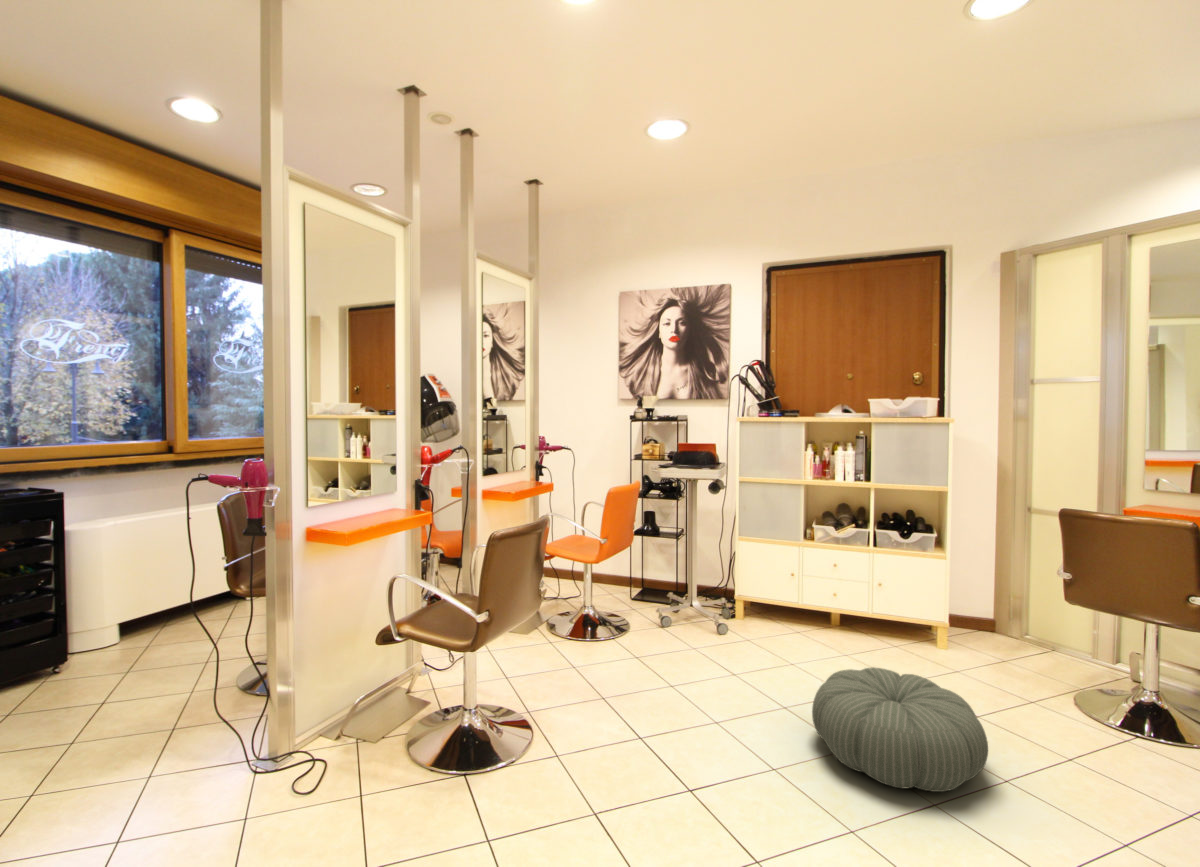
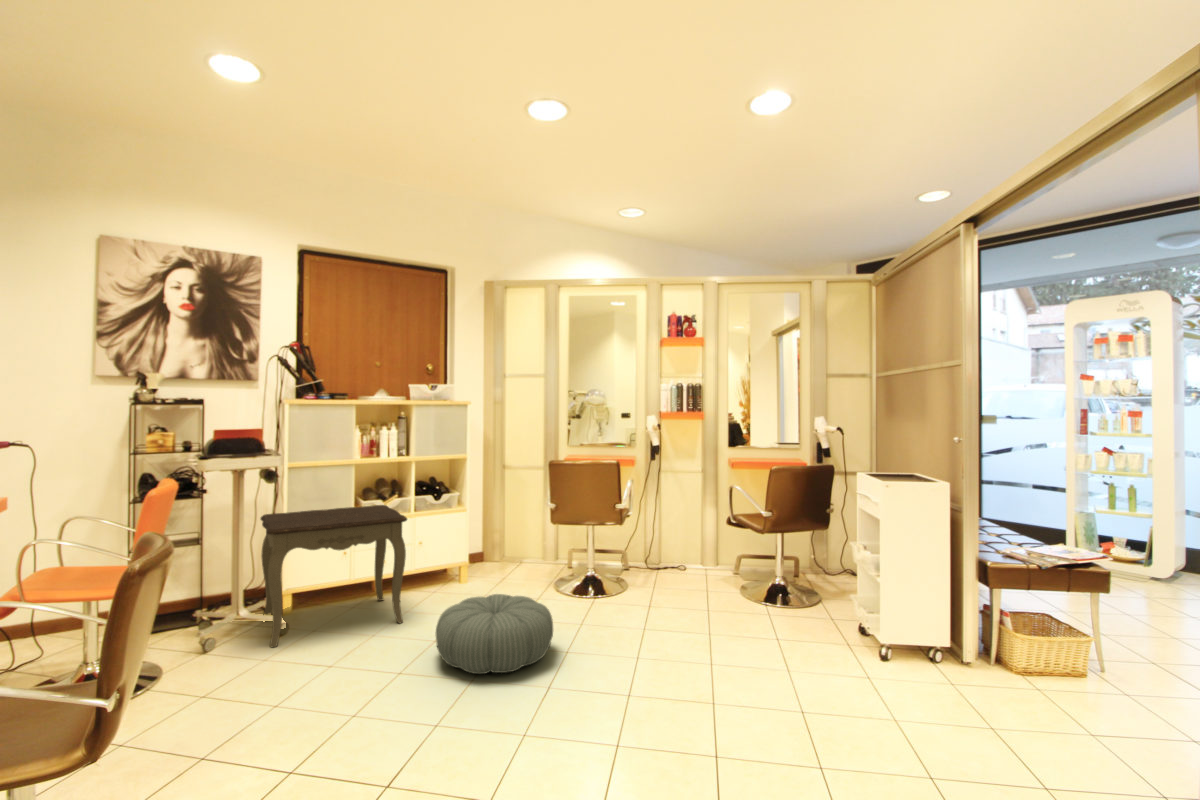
side table: none [694,524,834,669] -> present [261,505,407,647]

